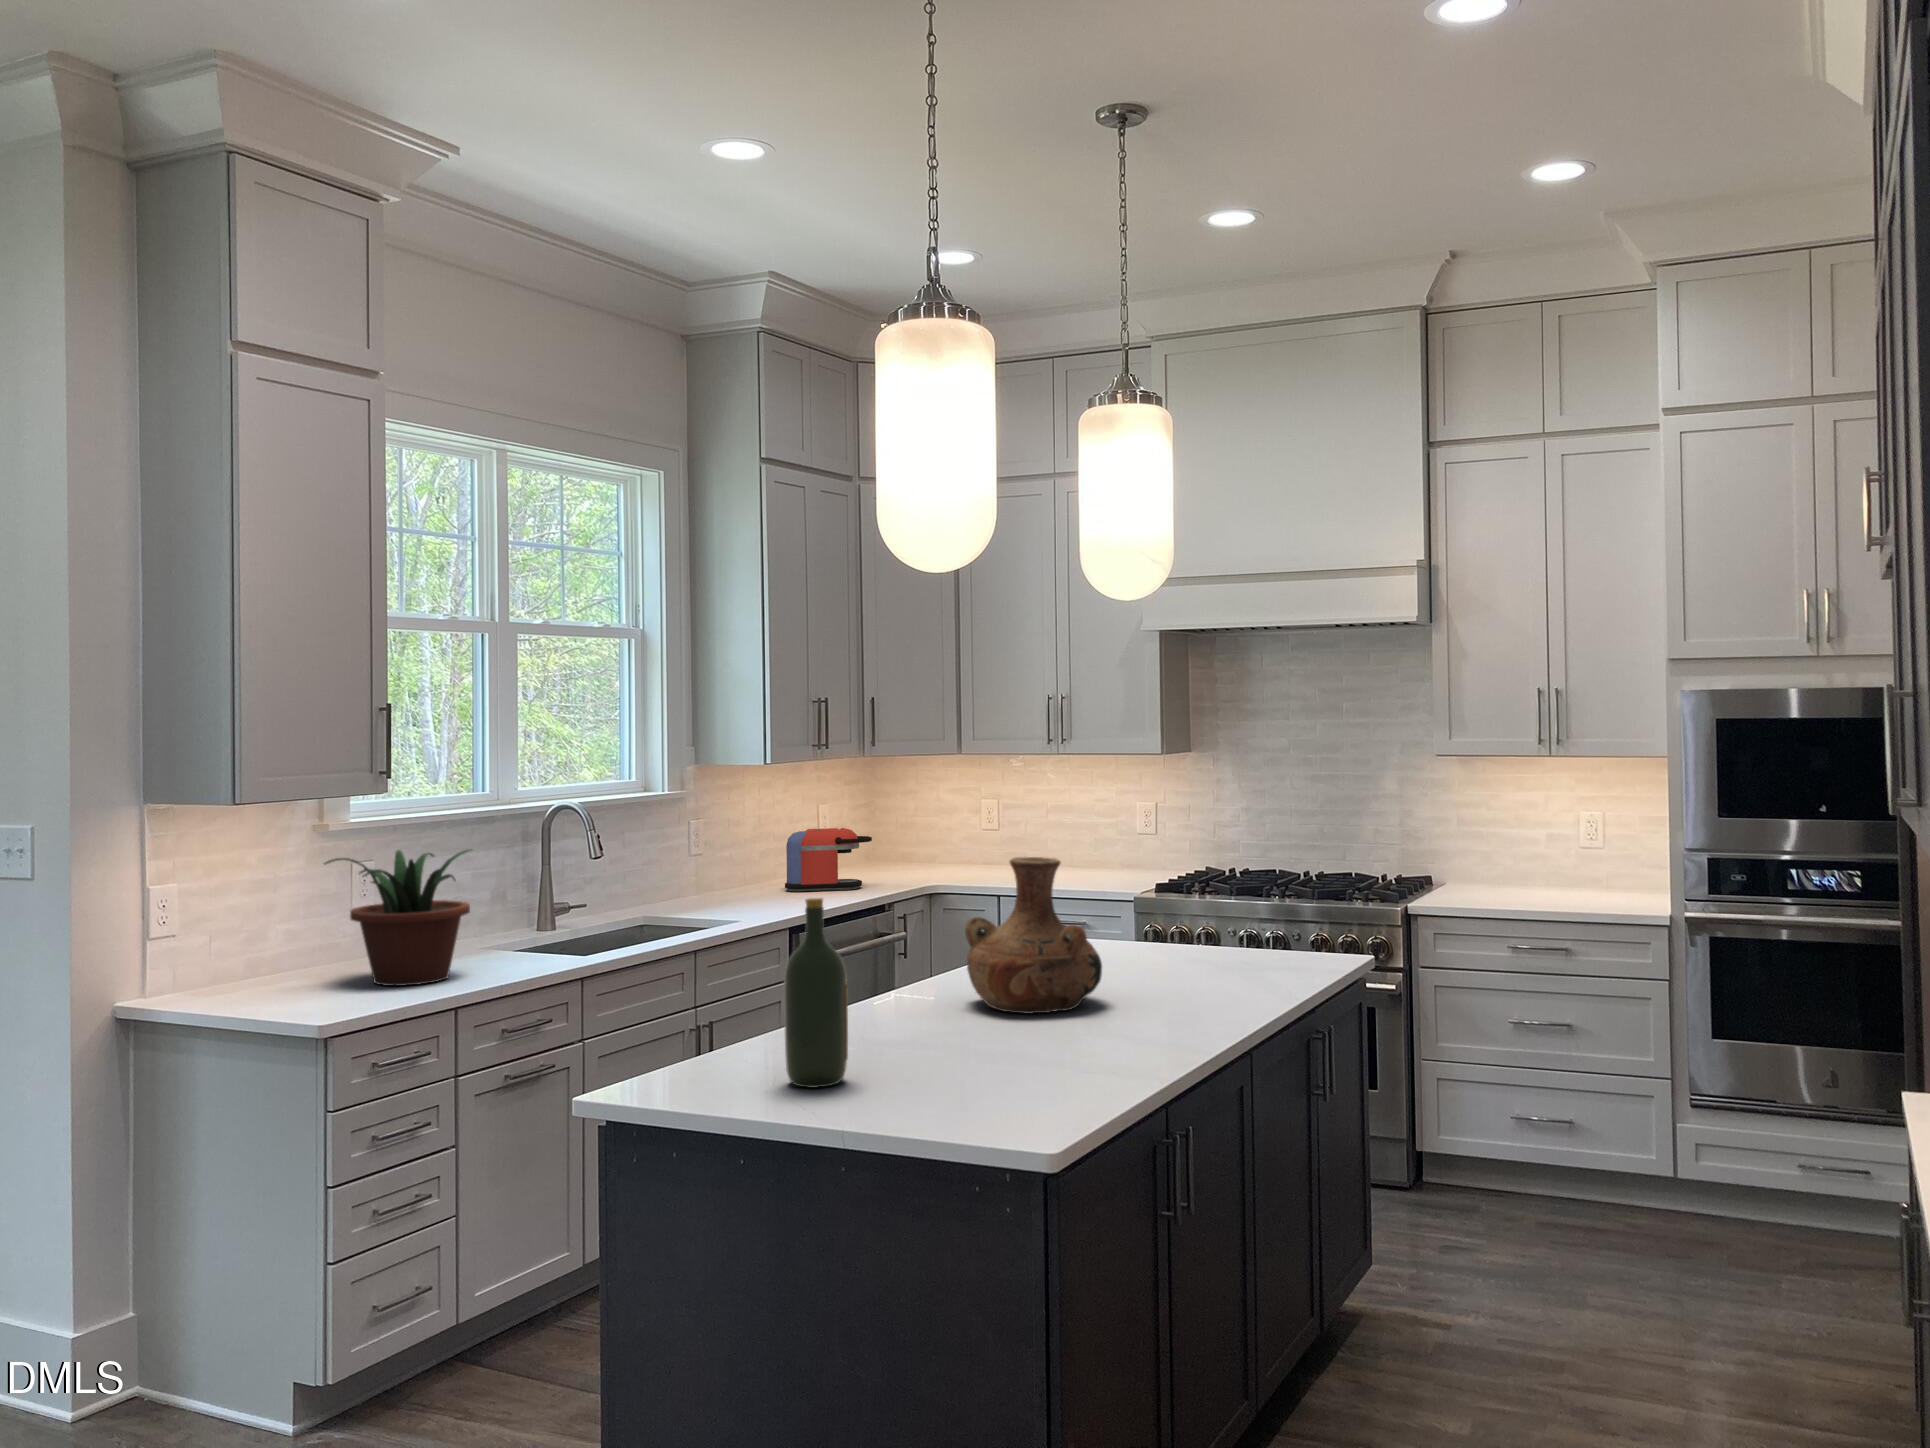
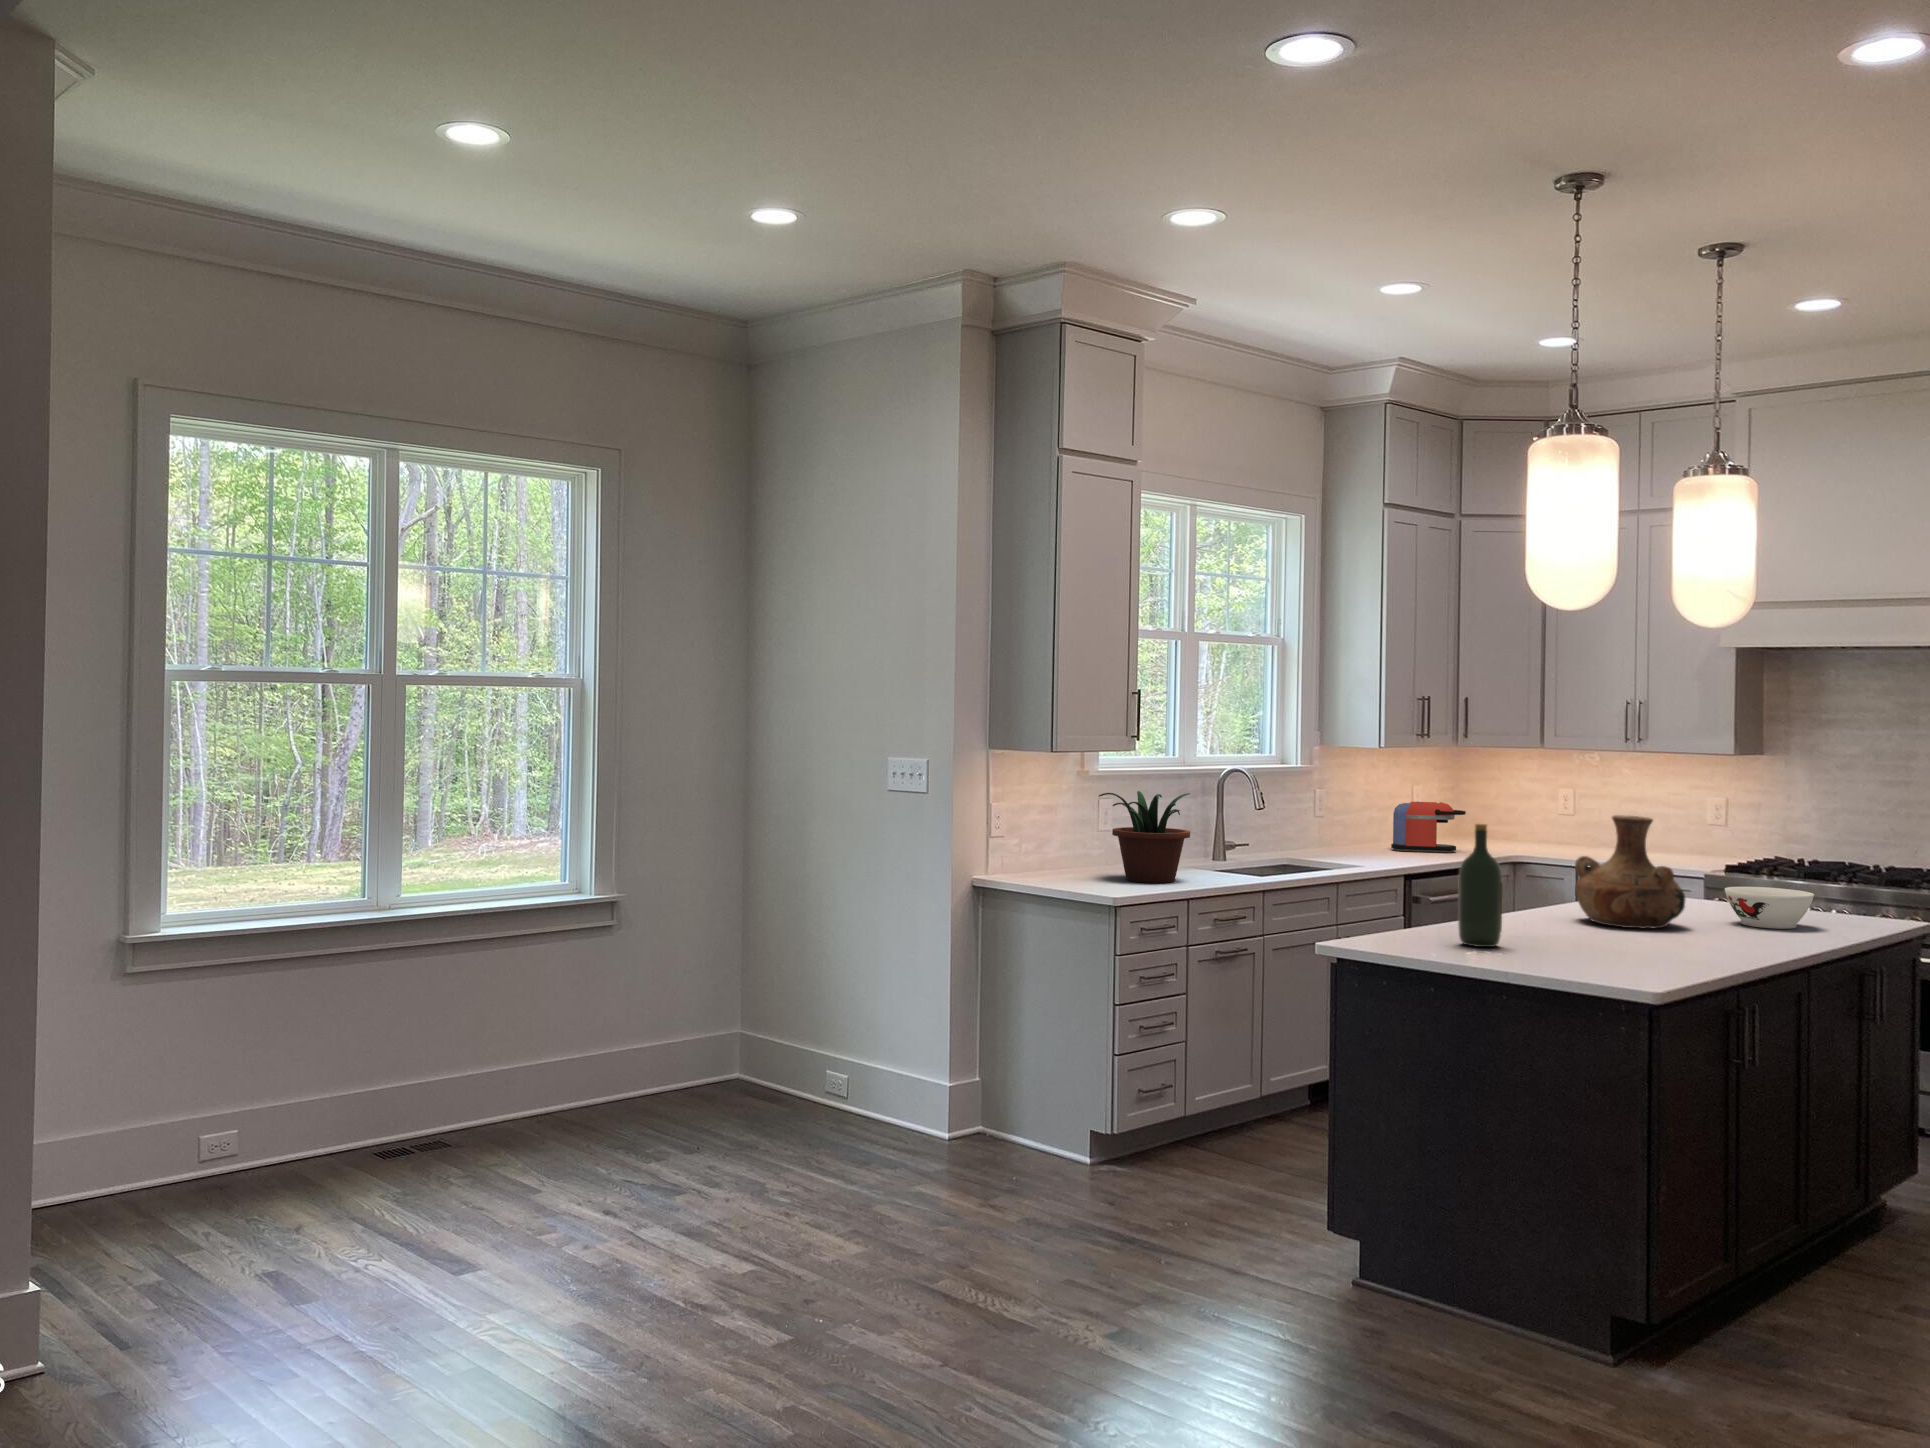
bowl: none [1149,935,1252,992] -> present [1725,887,1814,929]

